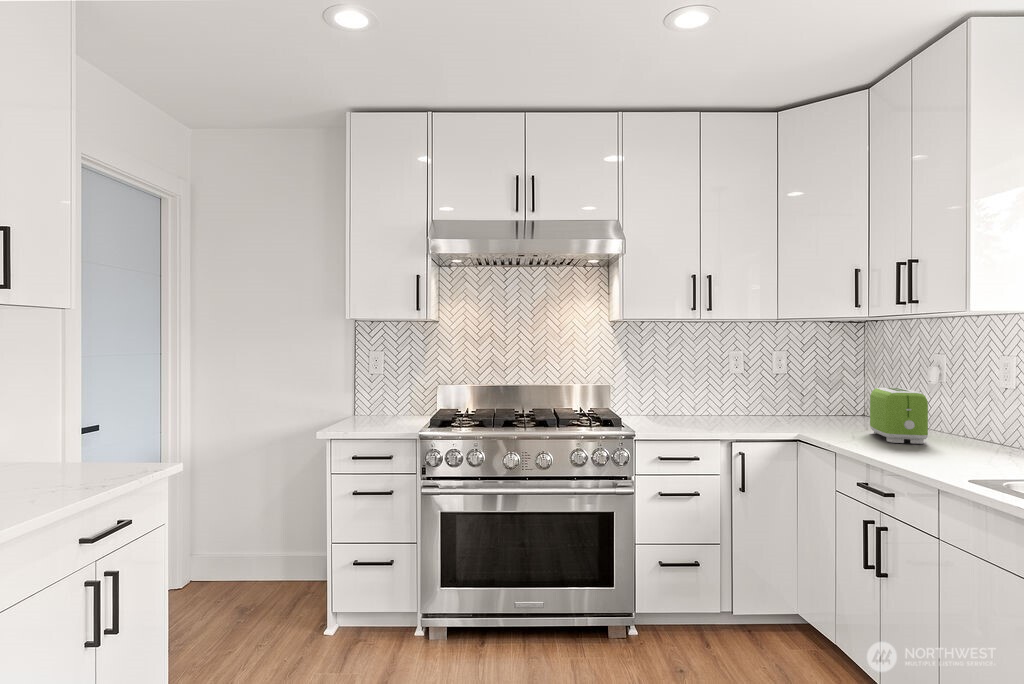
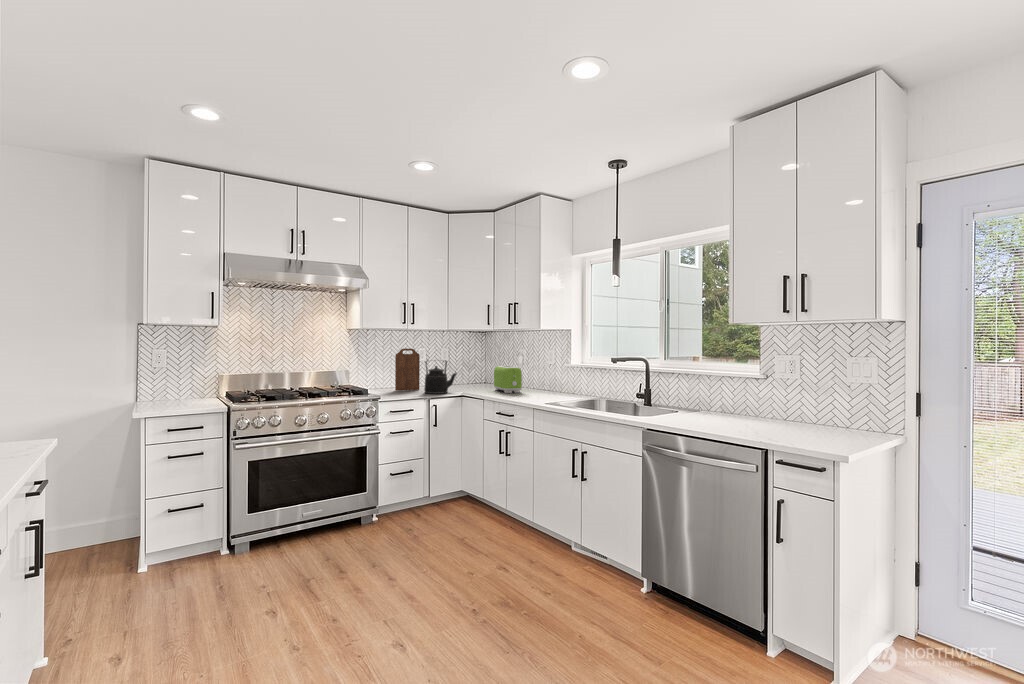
cutting board: none [684,352,727,422] -> present [395,349,420,391]
kettle: none [726,373,790,434] -> present [424,360,456,394]

